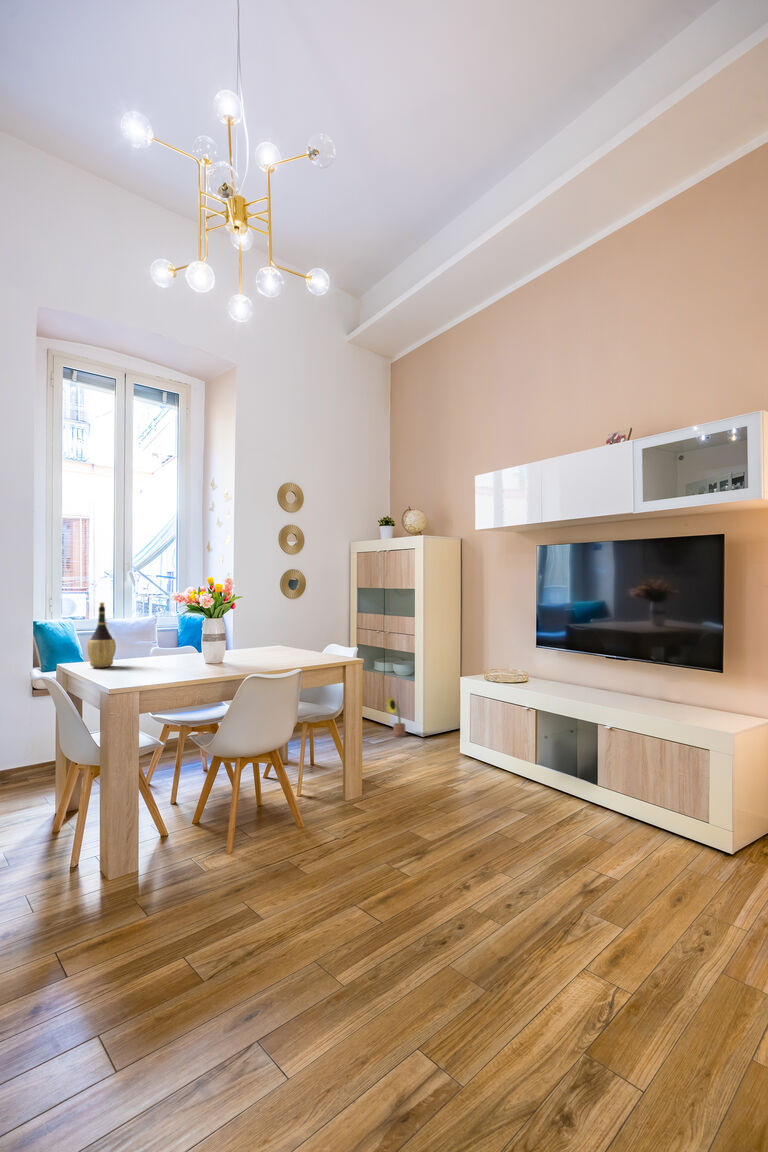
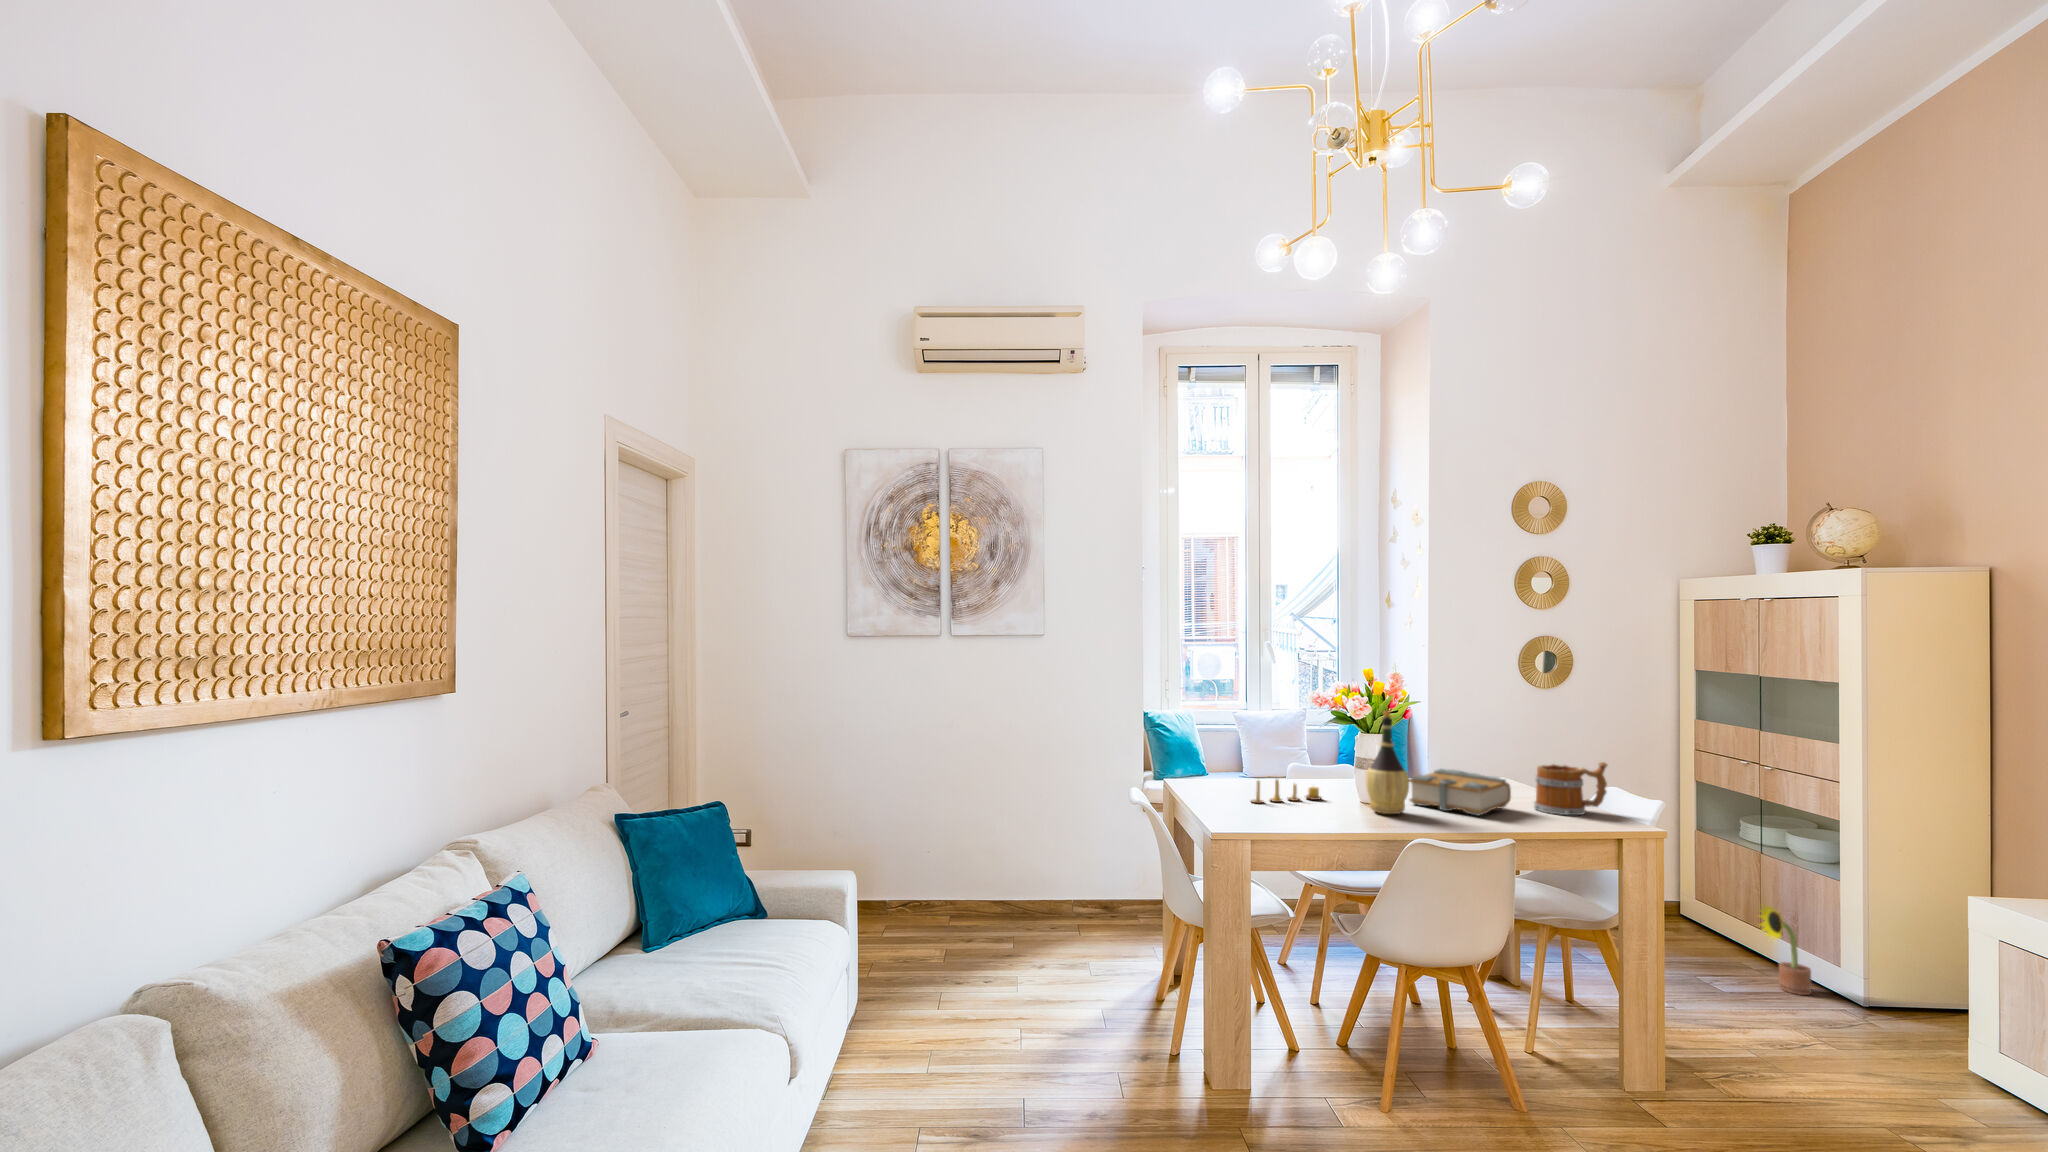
wine bottle: present [87,603,116,667] -> present [1366,711,1409,814]
mug: none [301,629,337,659] -> present [1534,762,1608,815]
book: none [235,640,291,664] -> present [1409,769,1511,816]
candle: none [133,654,182,673] -> present [1252,780,1321,803]

